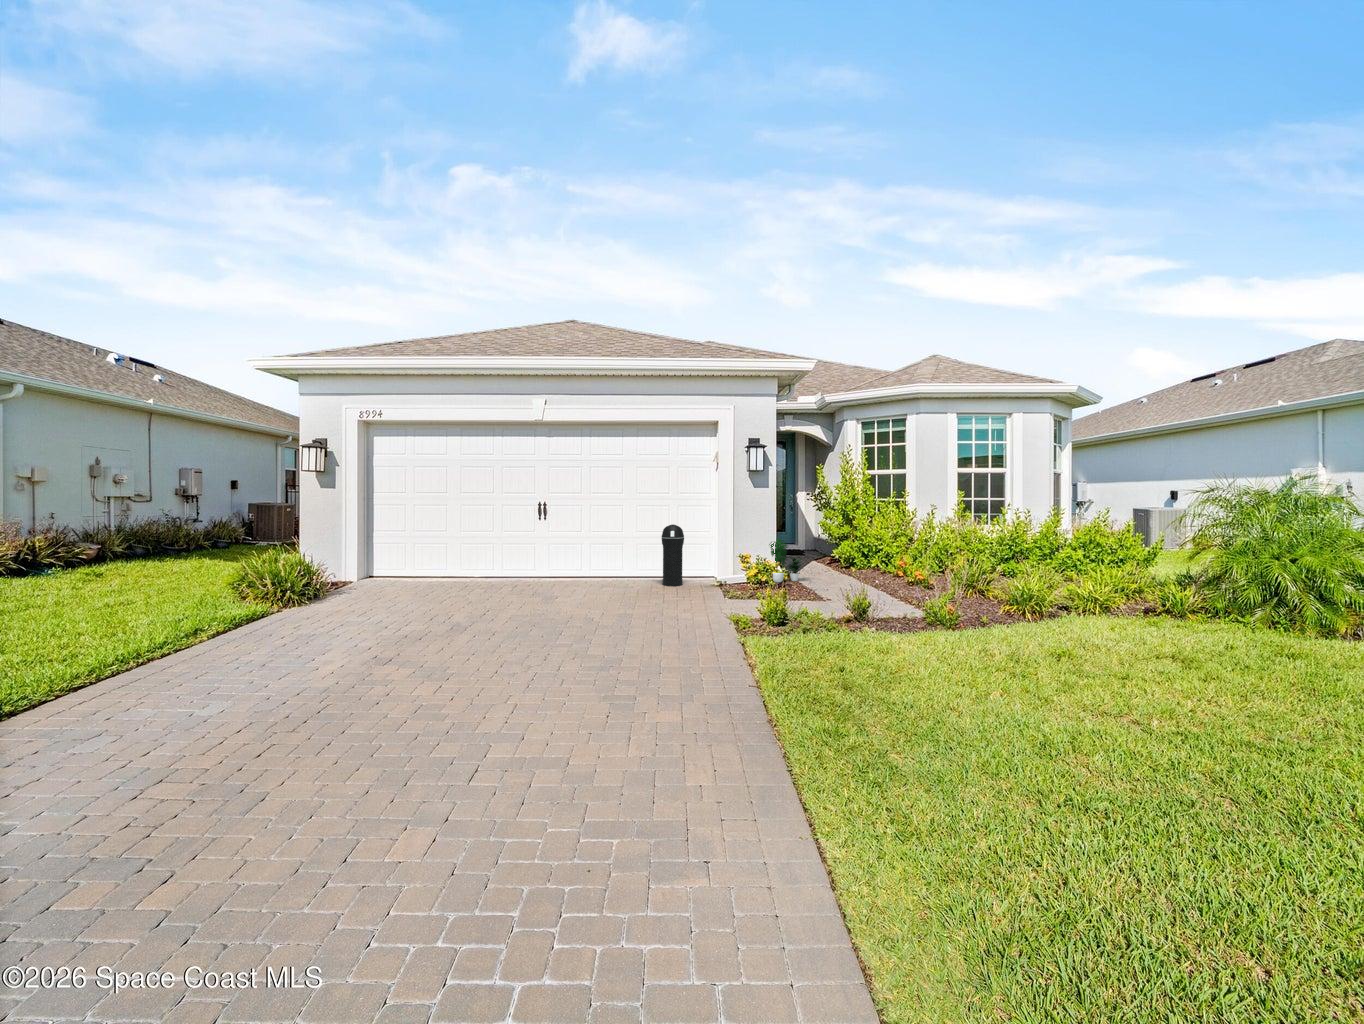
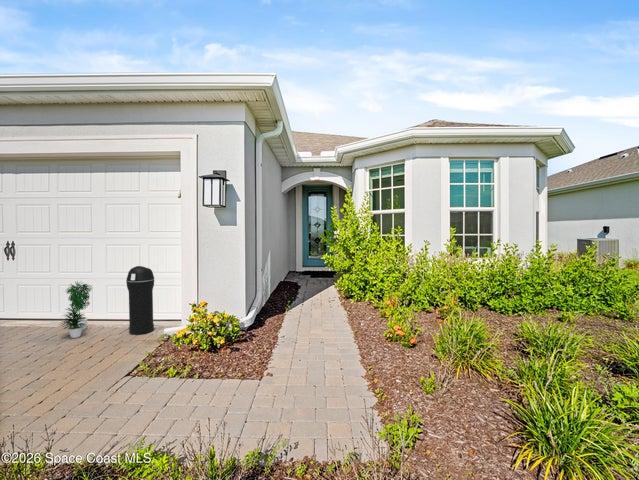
potted plant: present [769,539,803,582] -> present [61,282,92,338]

